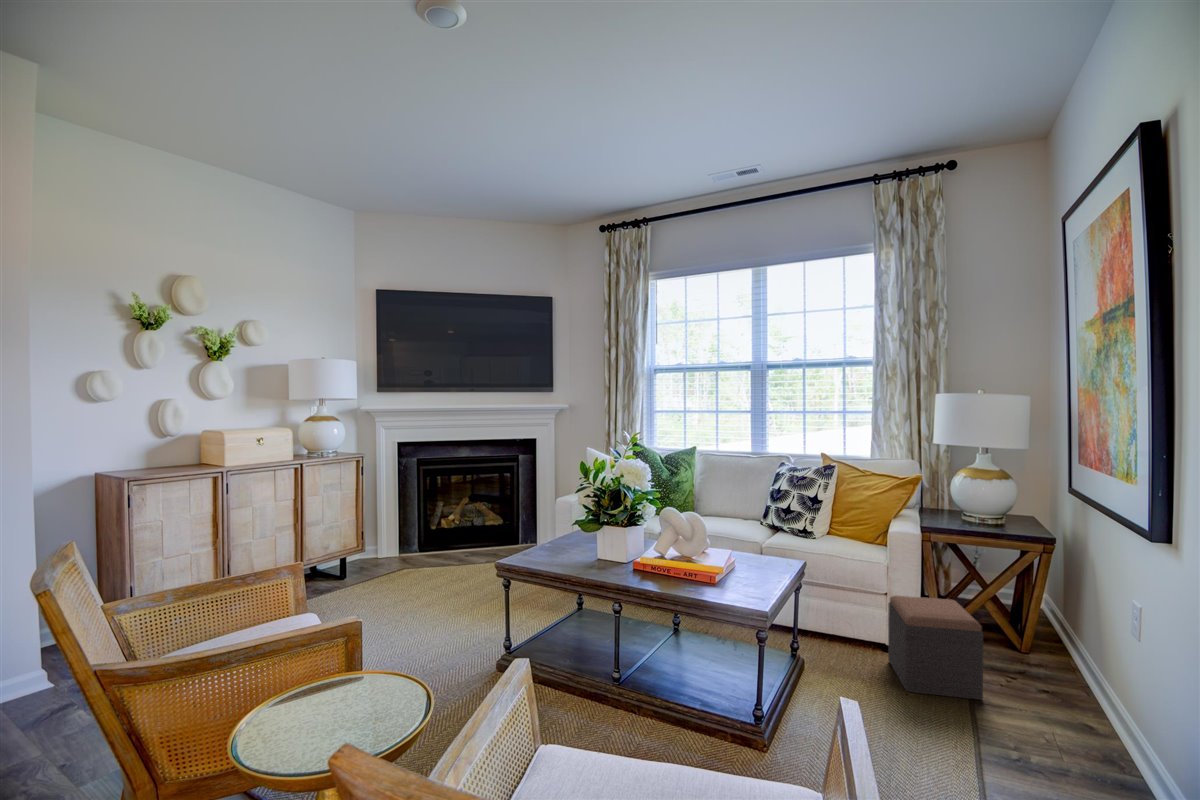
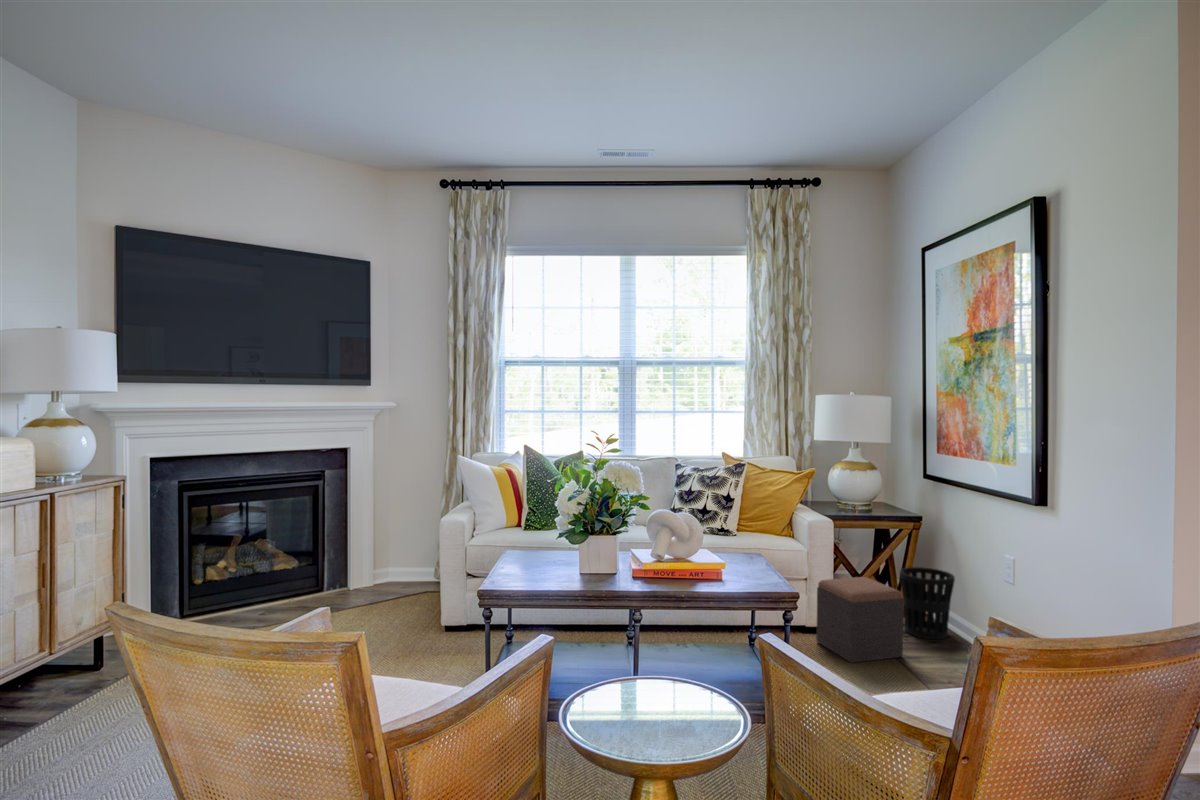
wastebasket: none [1014,598,1090,691] -> present [900,567,955,639]

